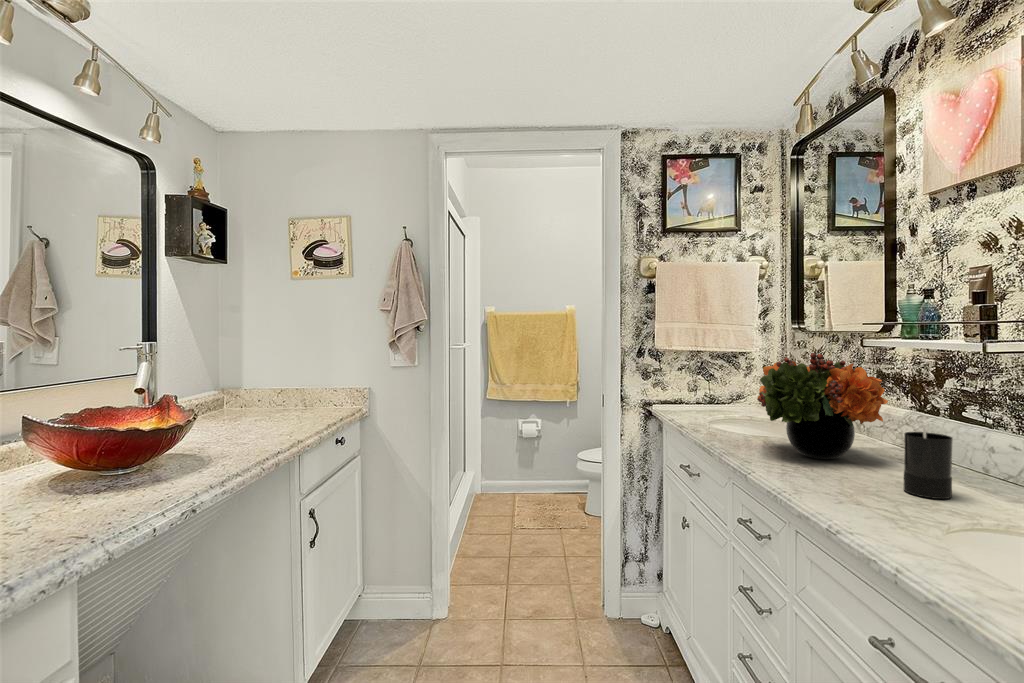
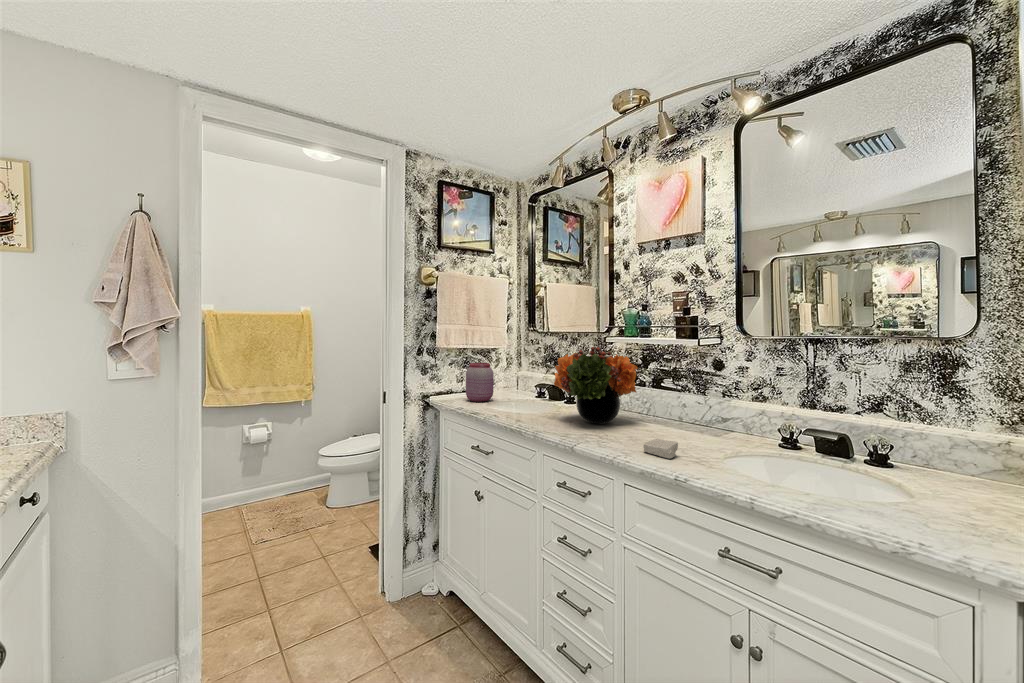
jar: none [687,369,723,416] -> present [466,363,494,402]
candle: present [904,426,953,499] -> none [671,393,698,440]
soap bar: none [807,482,852,509] -> present [643,439,678,459]

